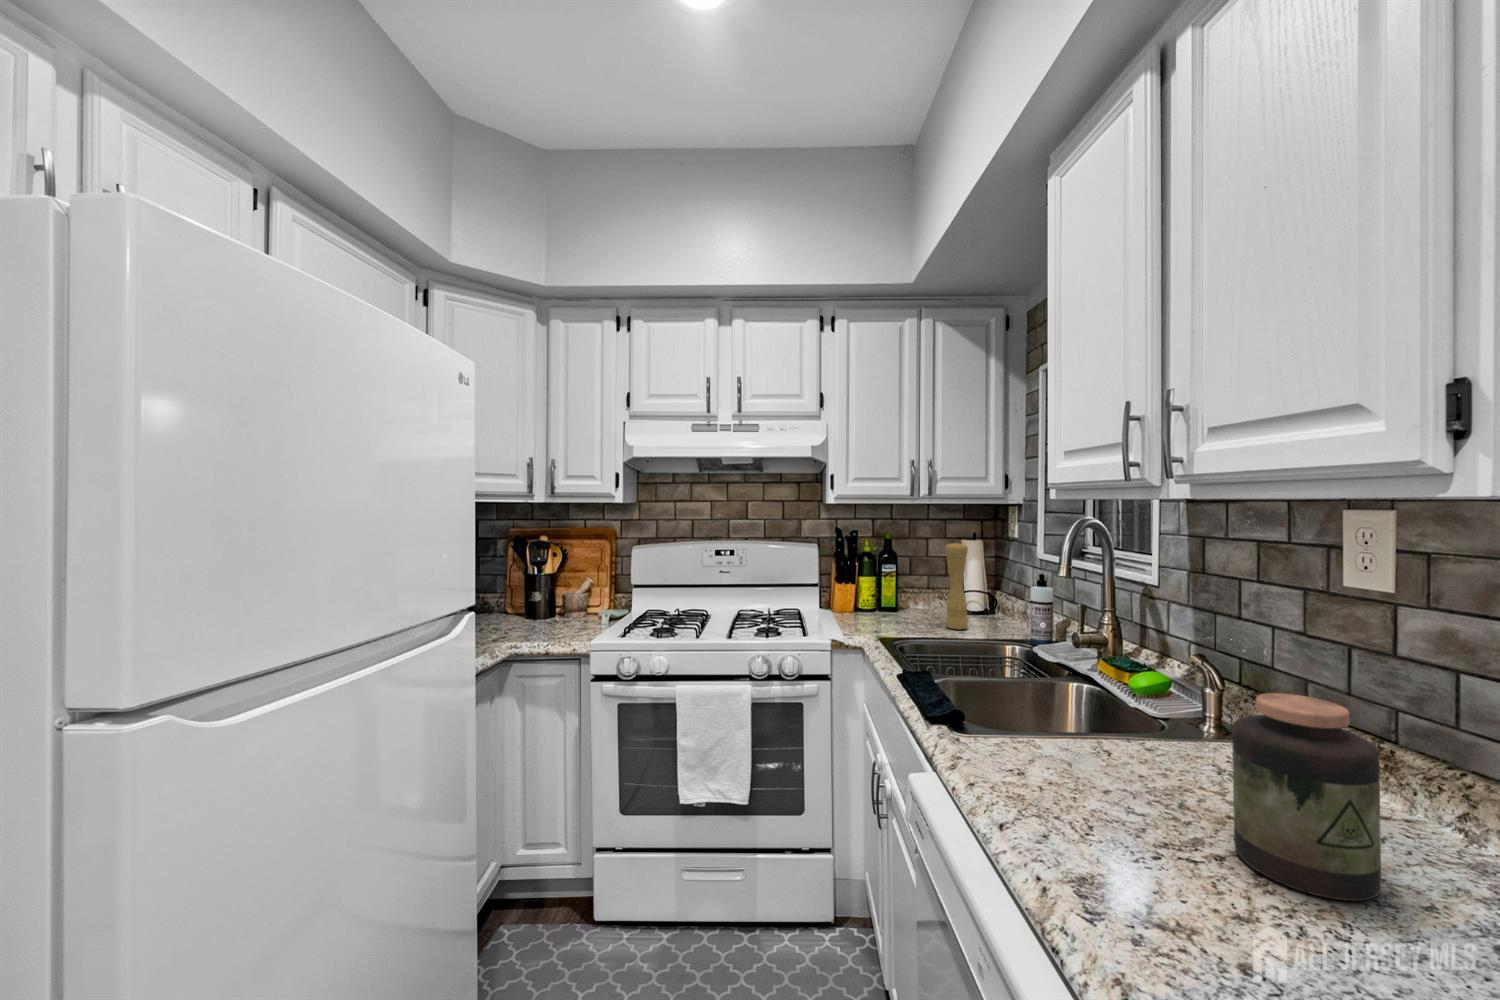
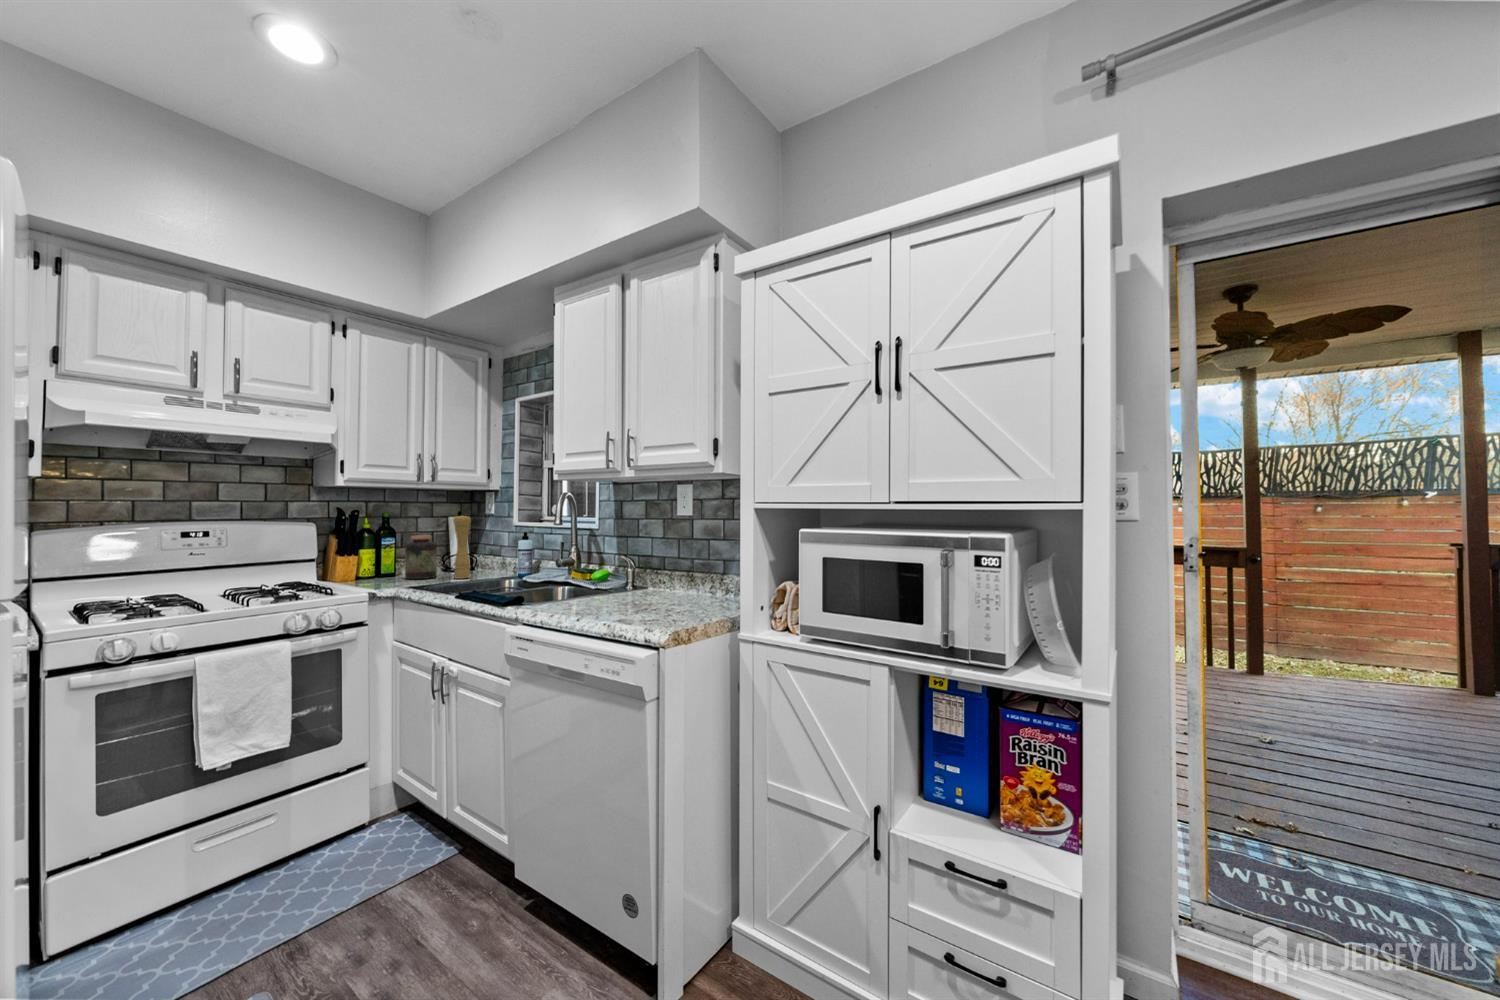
jar: present [1232,693,1381,901] -> present [405,535,437,579]

